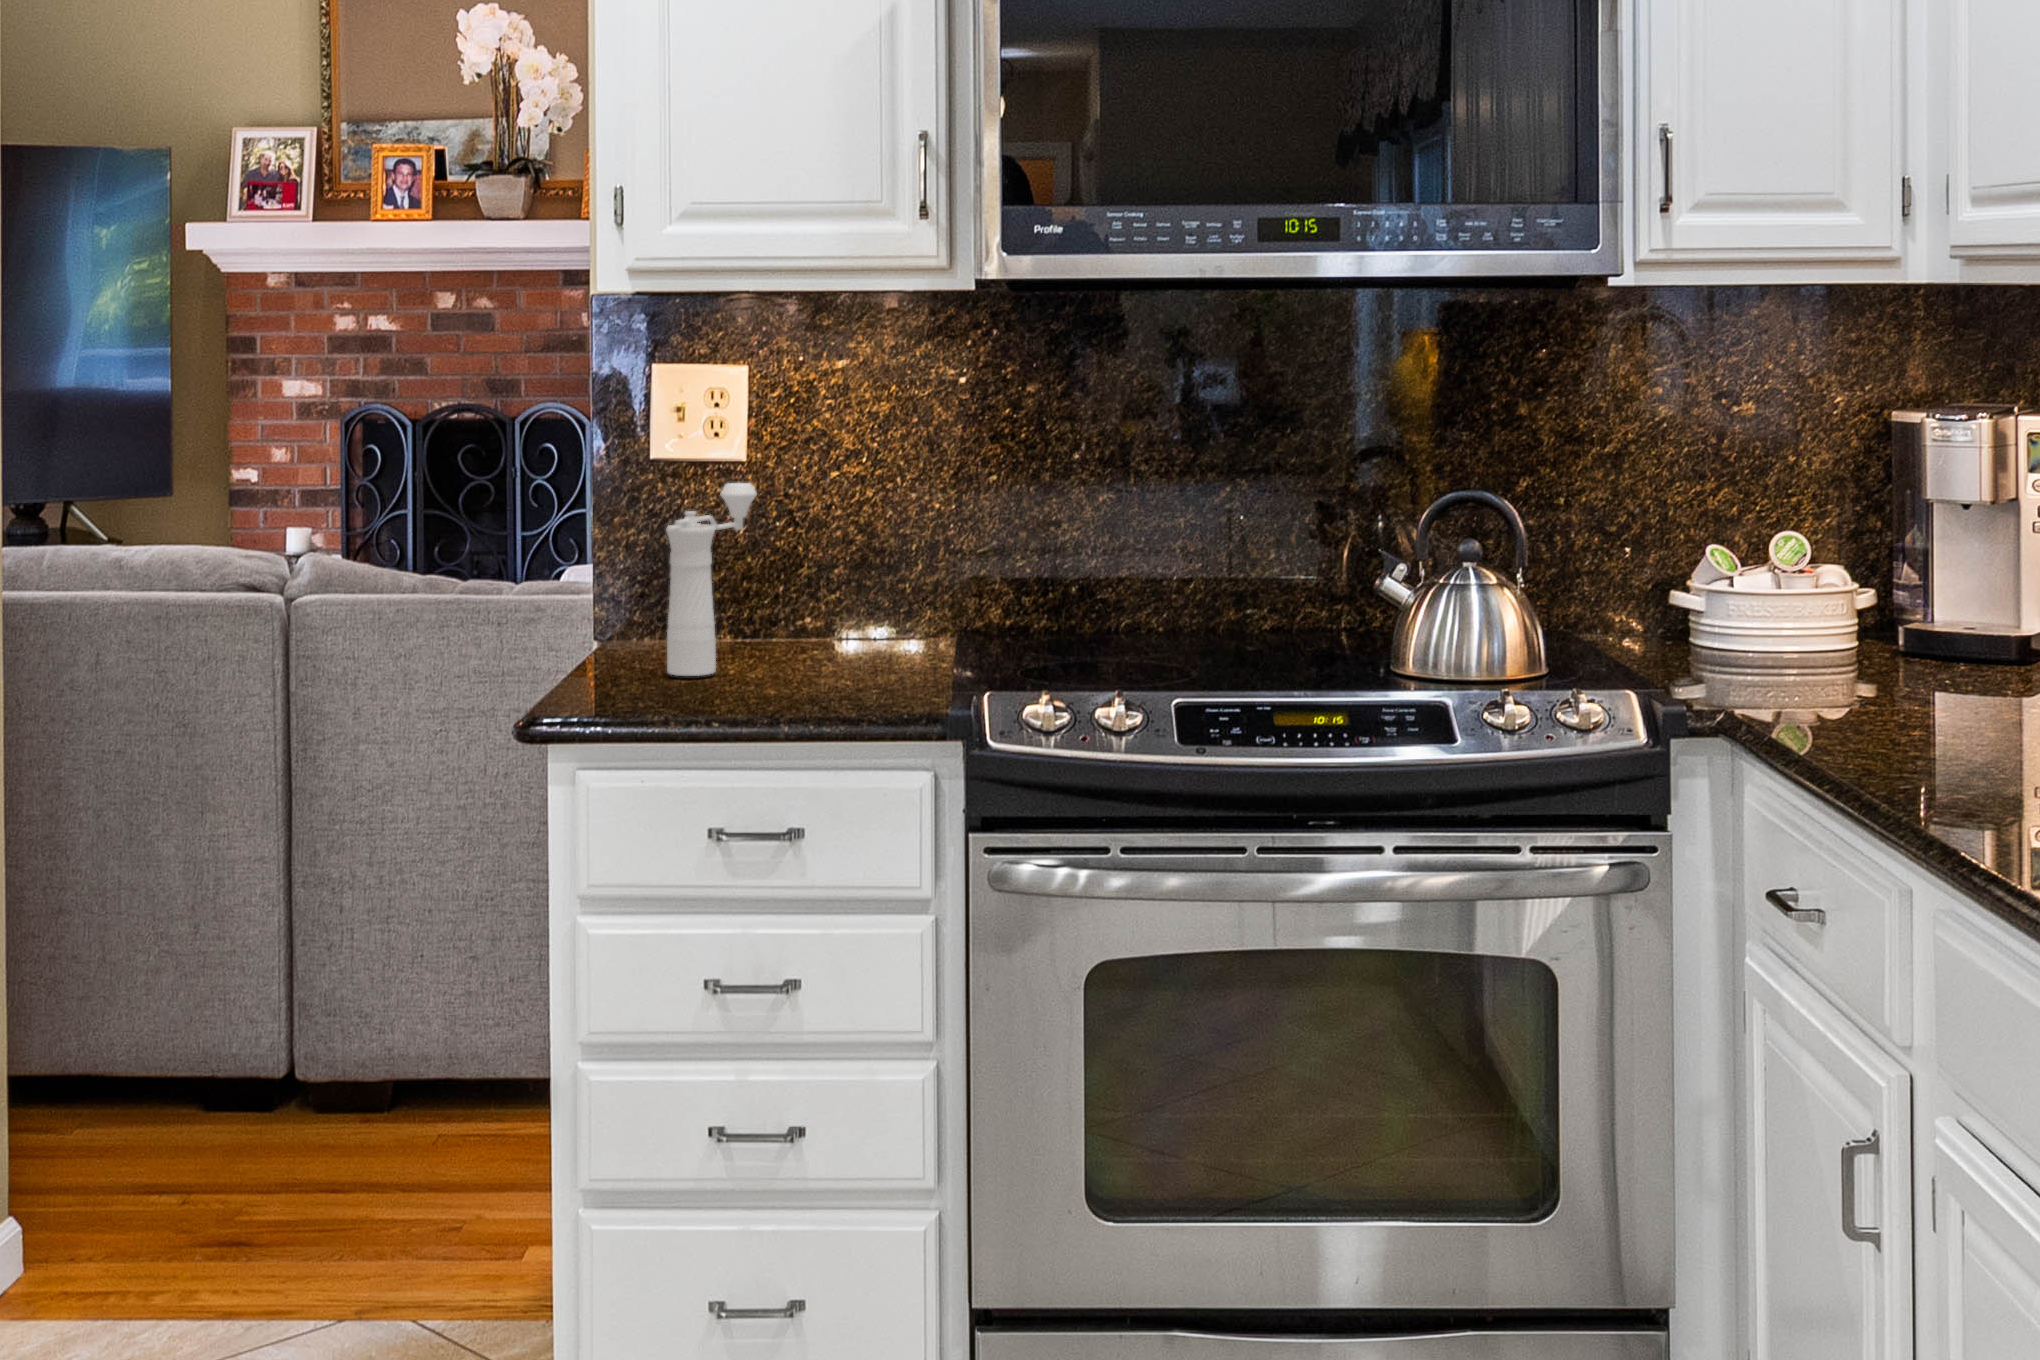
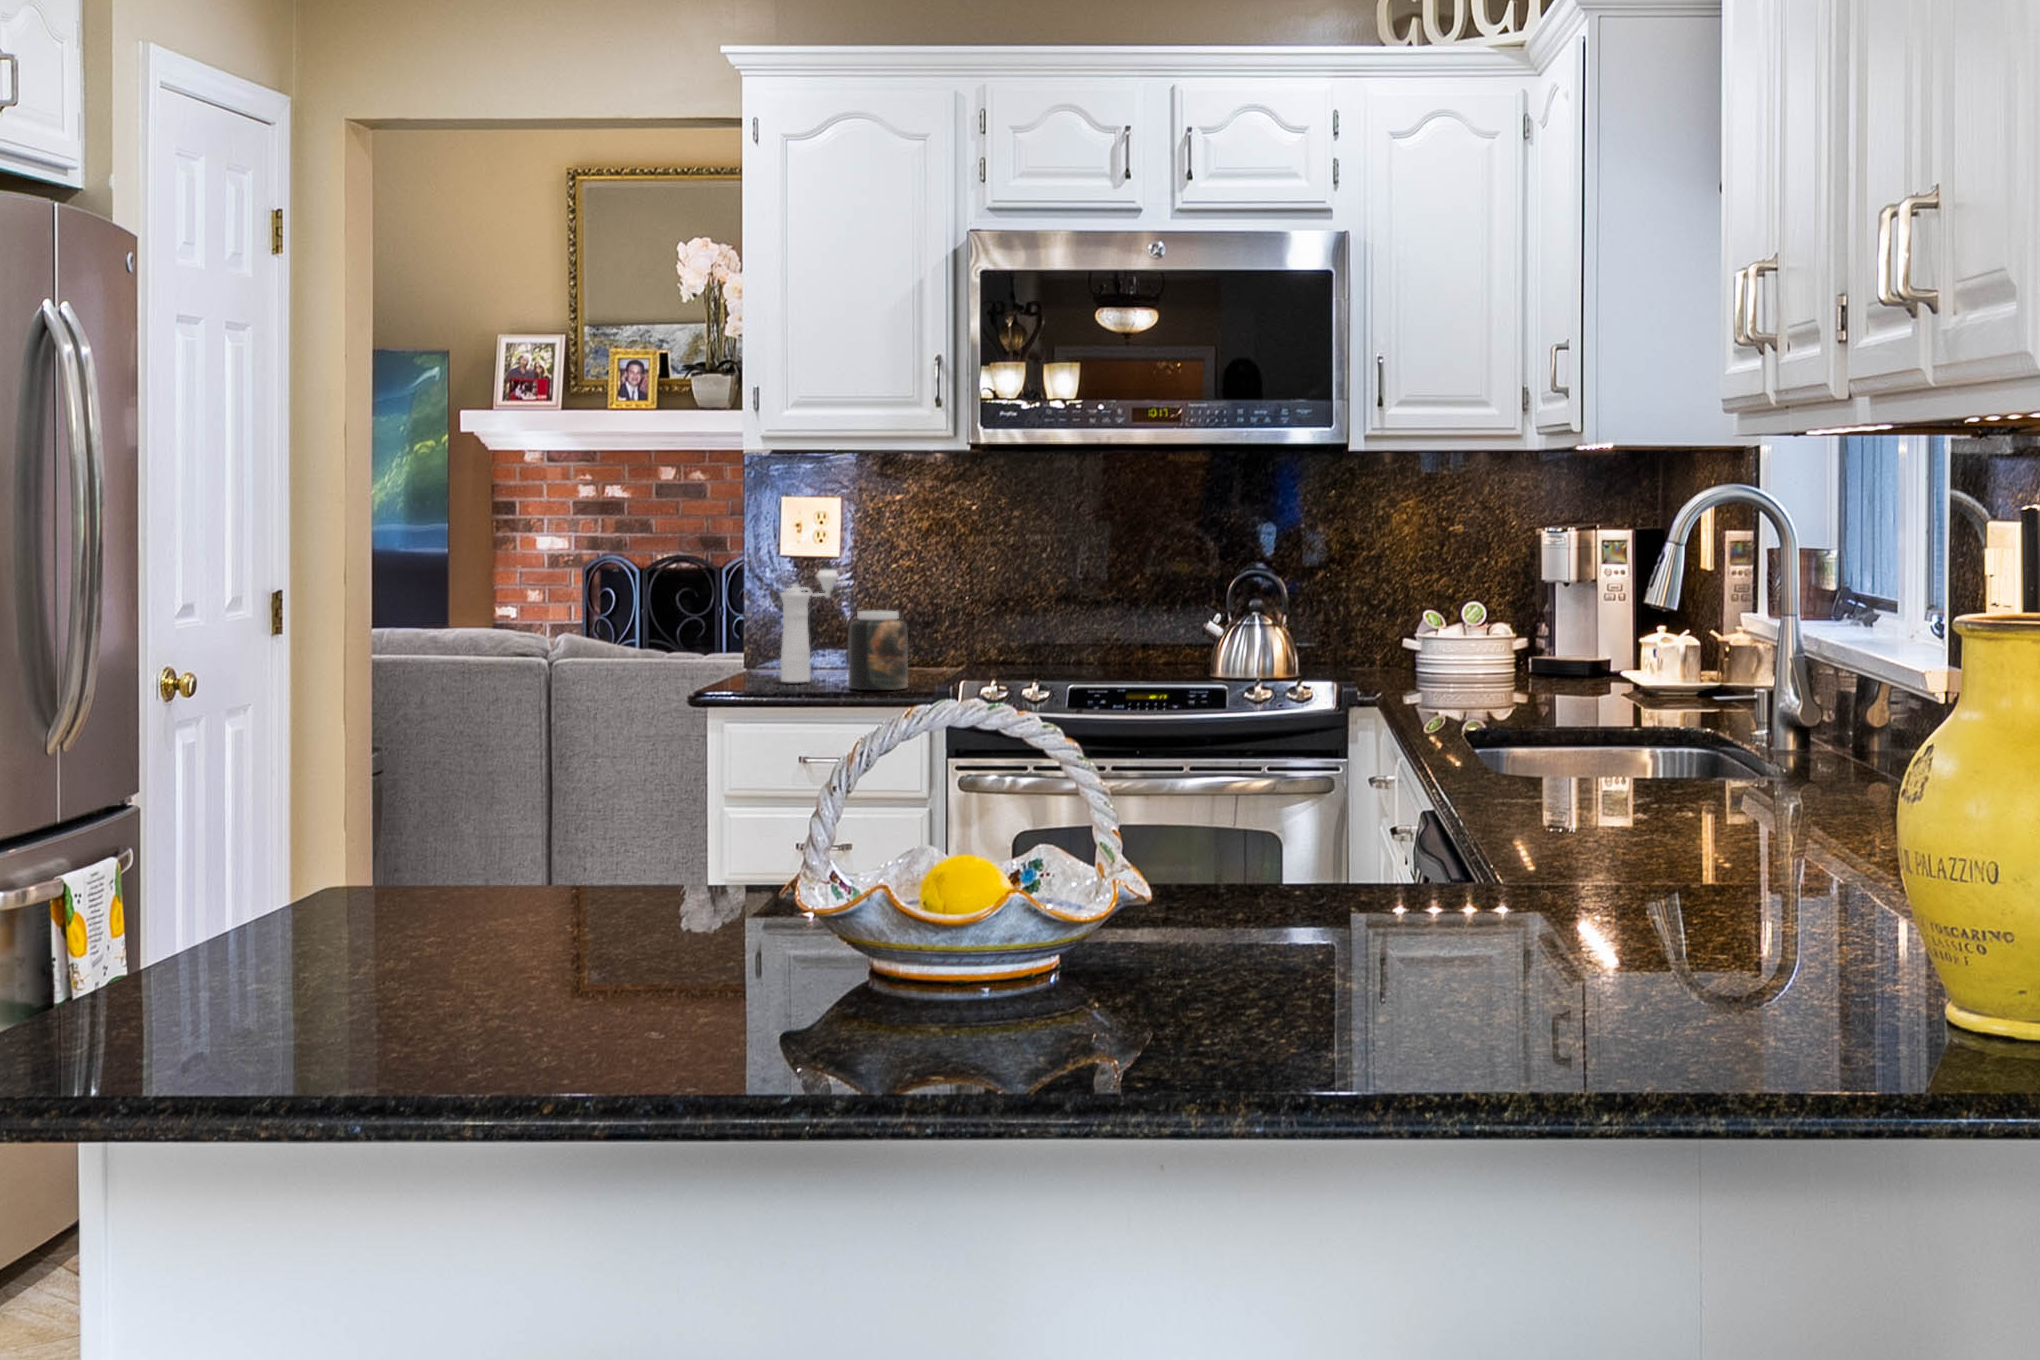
jar: none [786,558,885,698] -> present [848,610,908,690]

